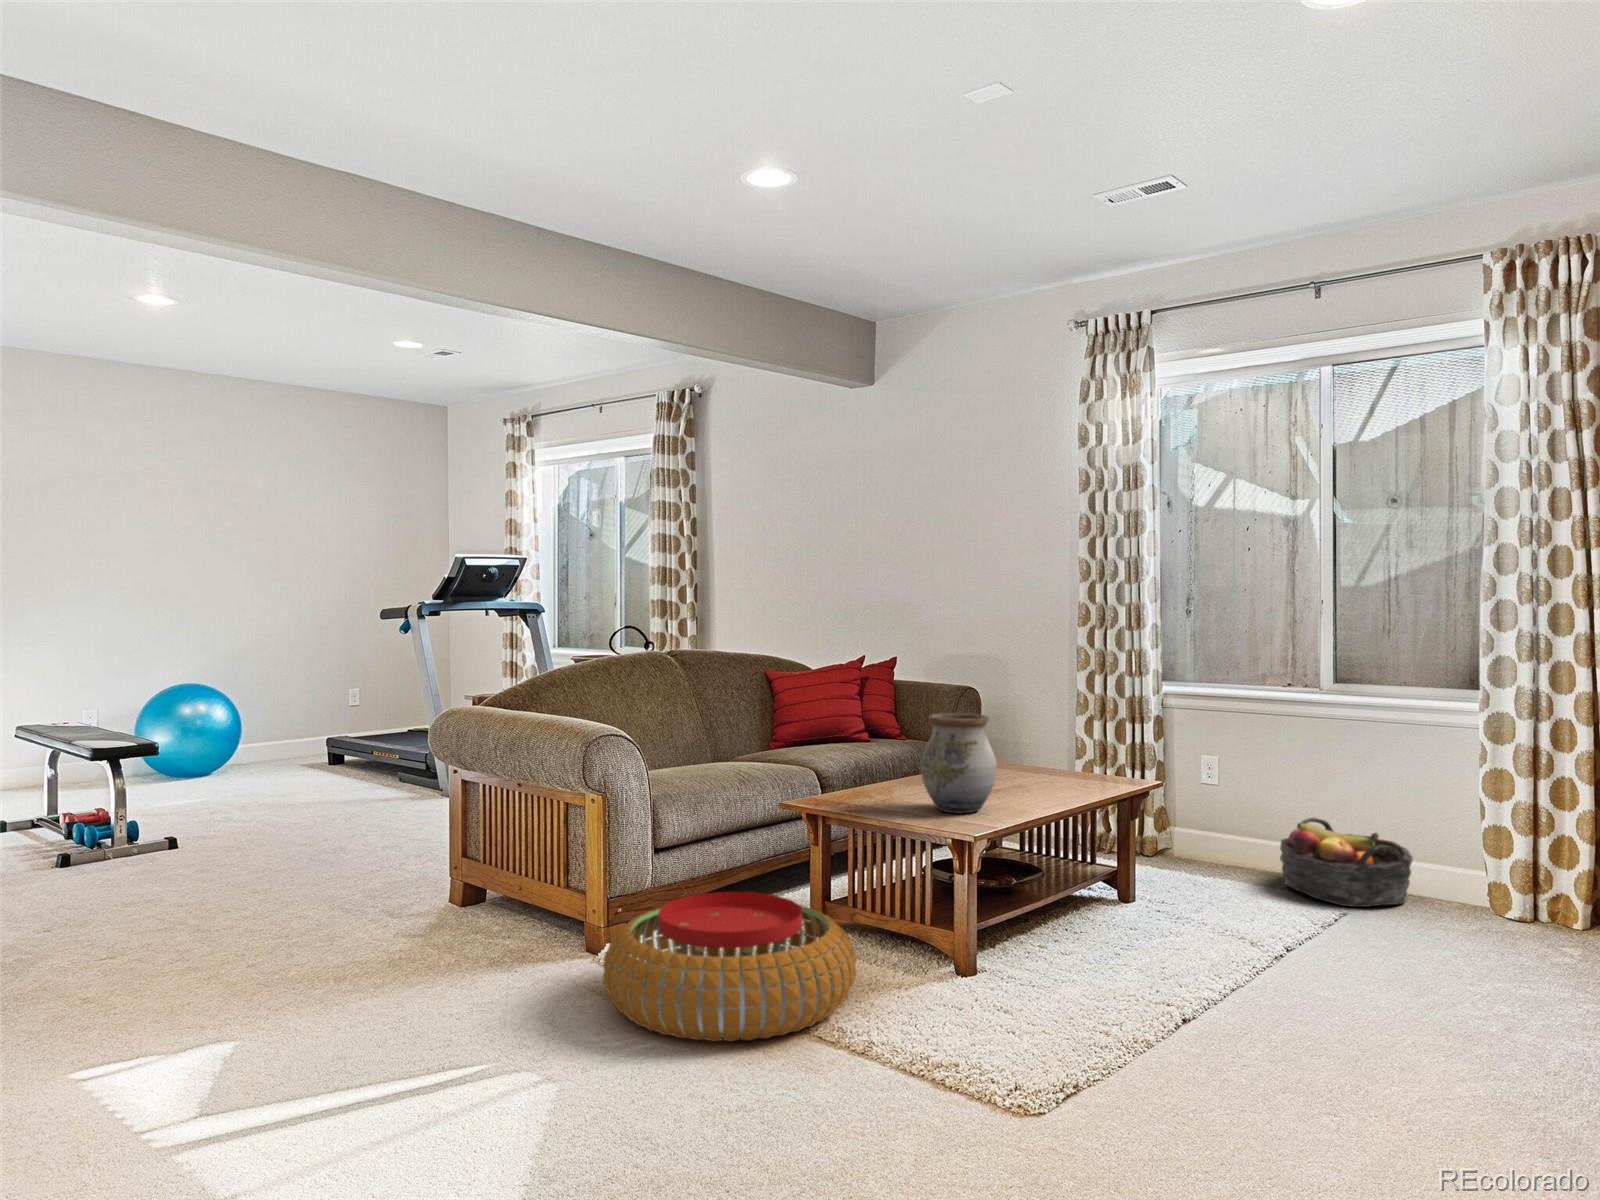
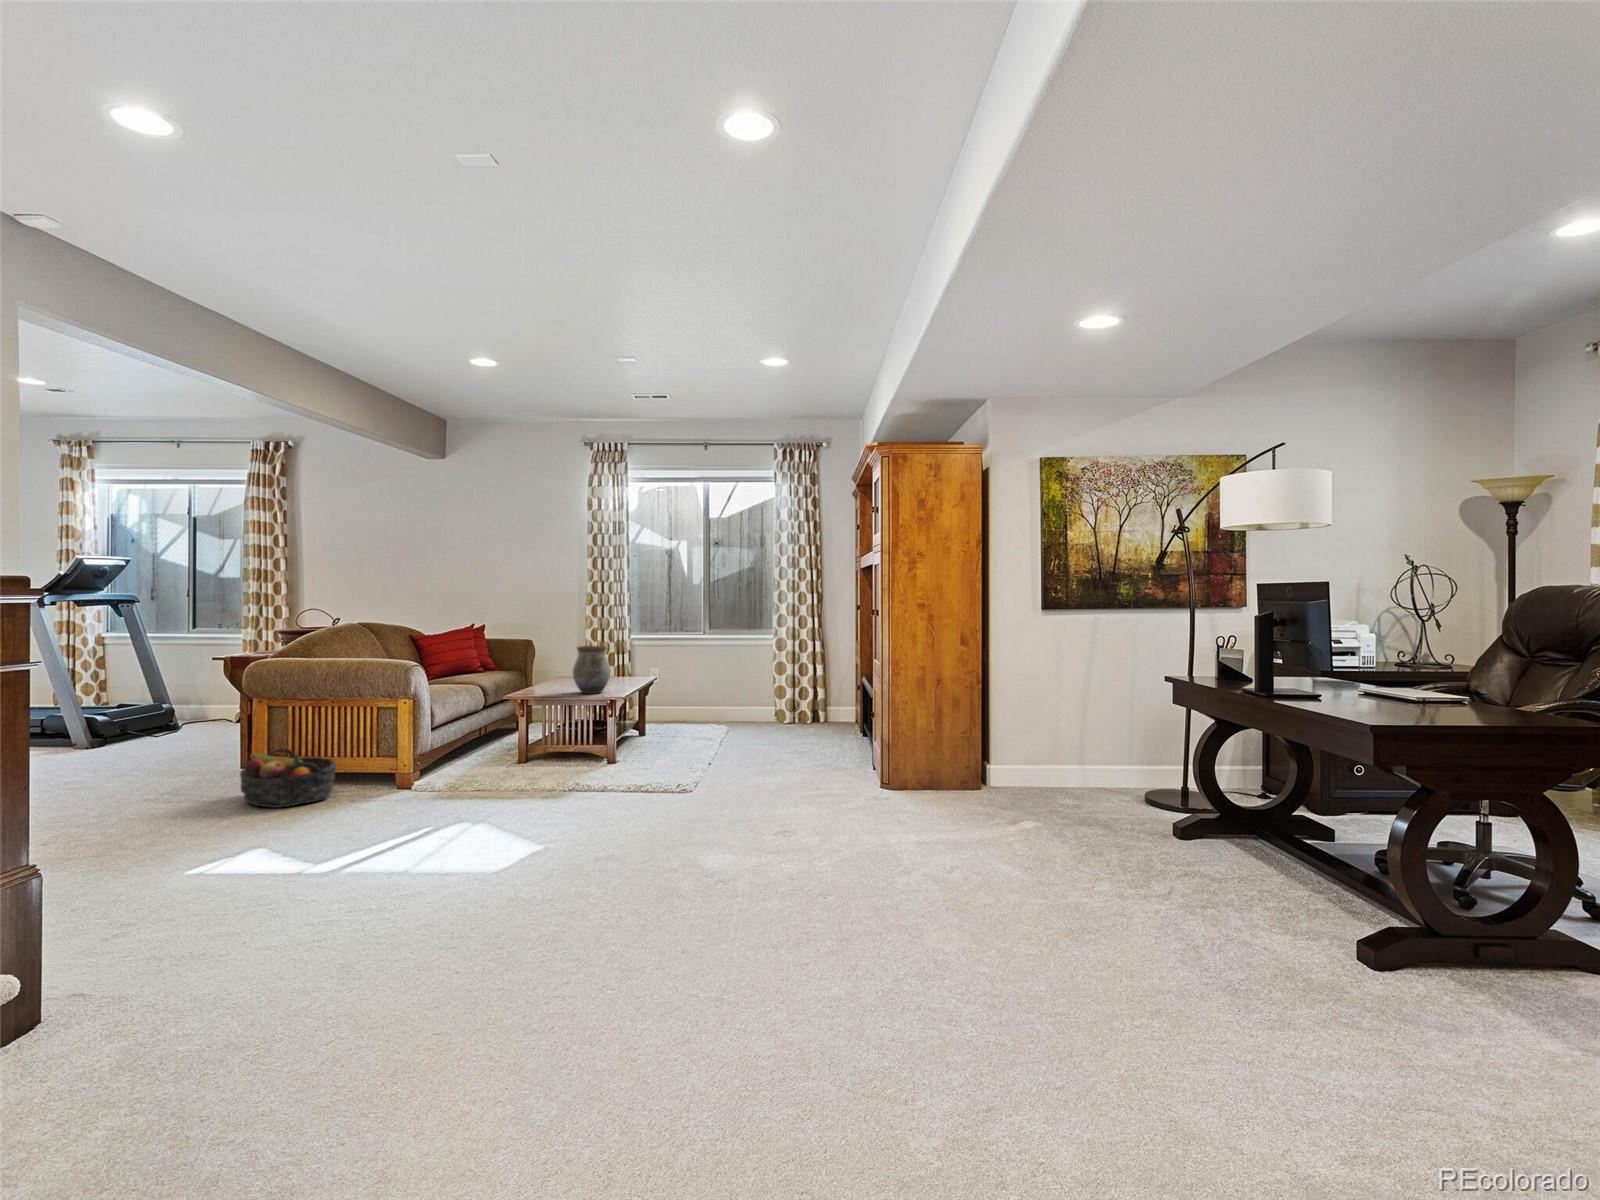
basket: present [1280,818,1413,907] -> present [240,749,336,808]
pouf: present [603,892,856,1041] -> none [450,738,582,802]

